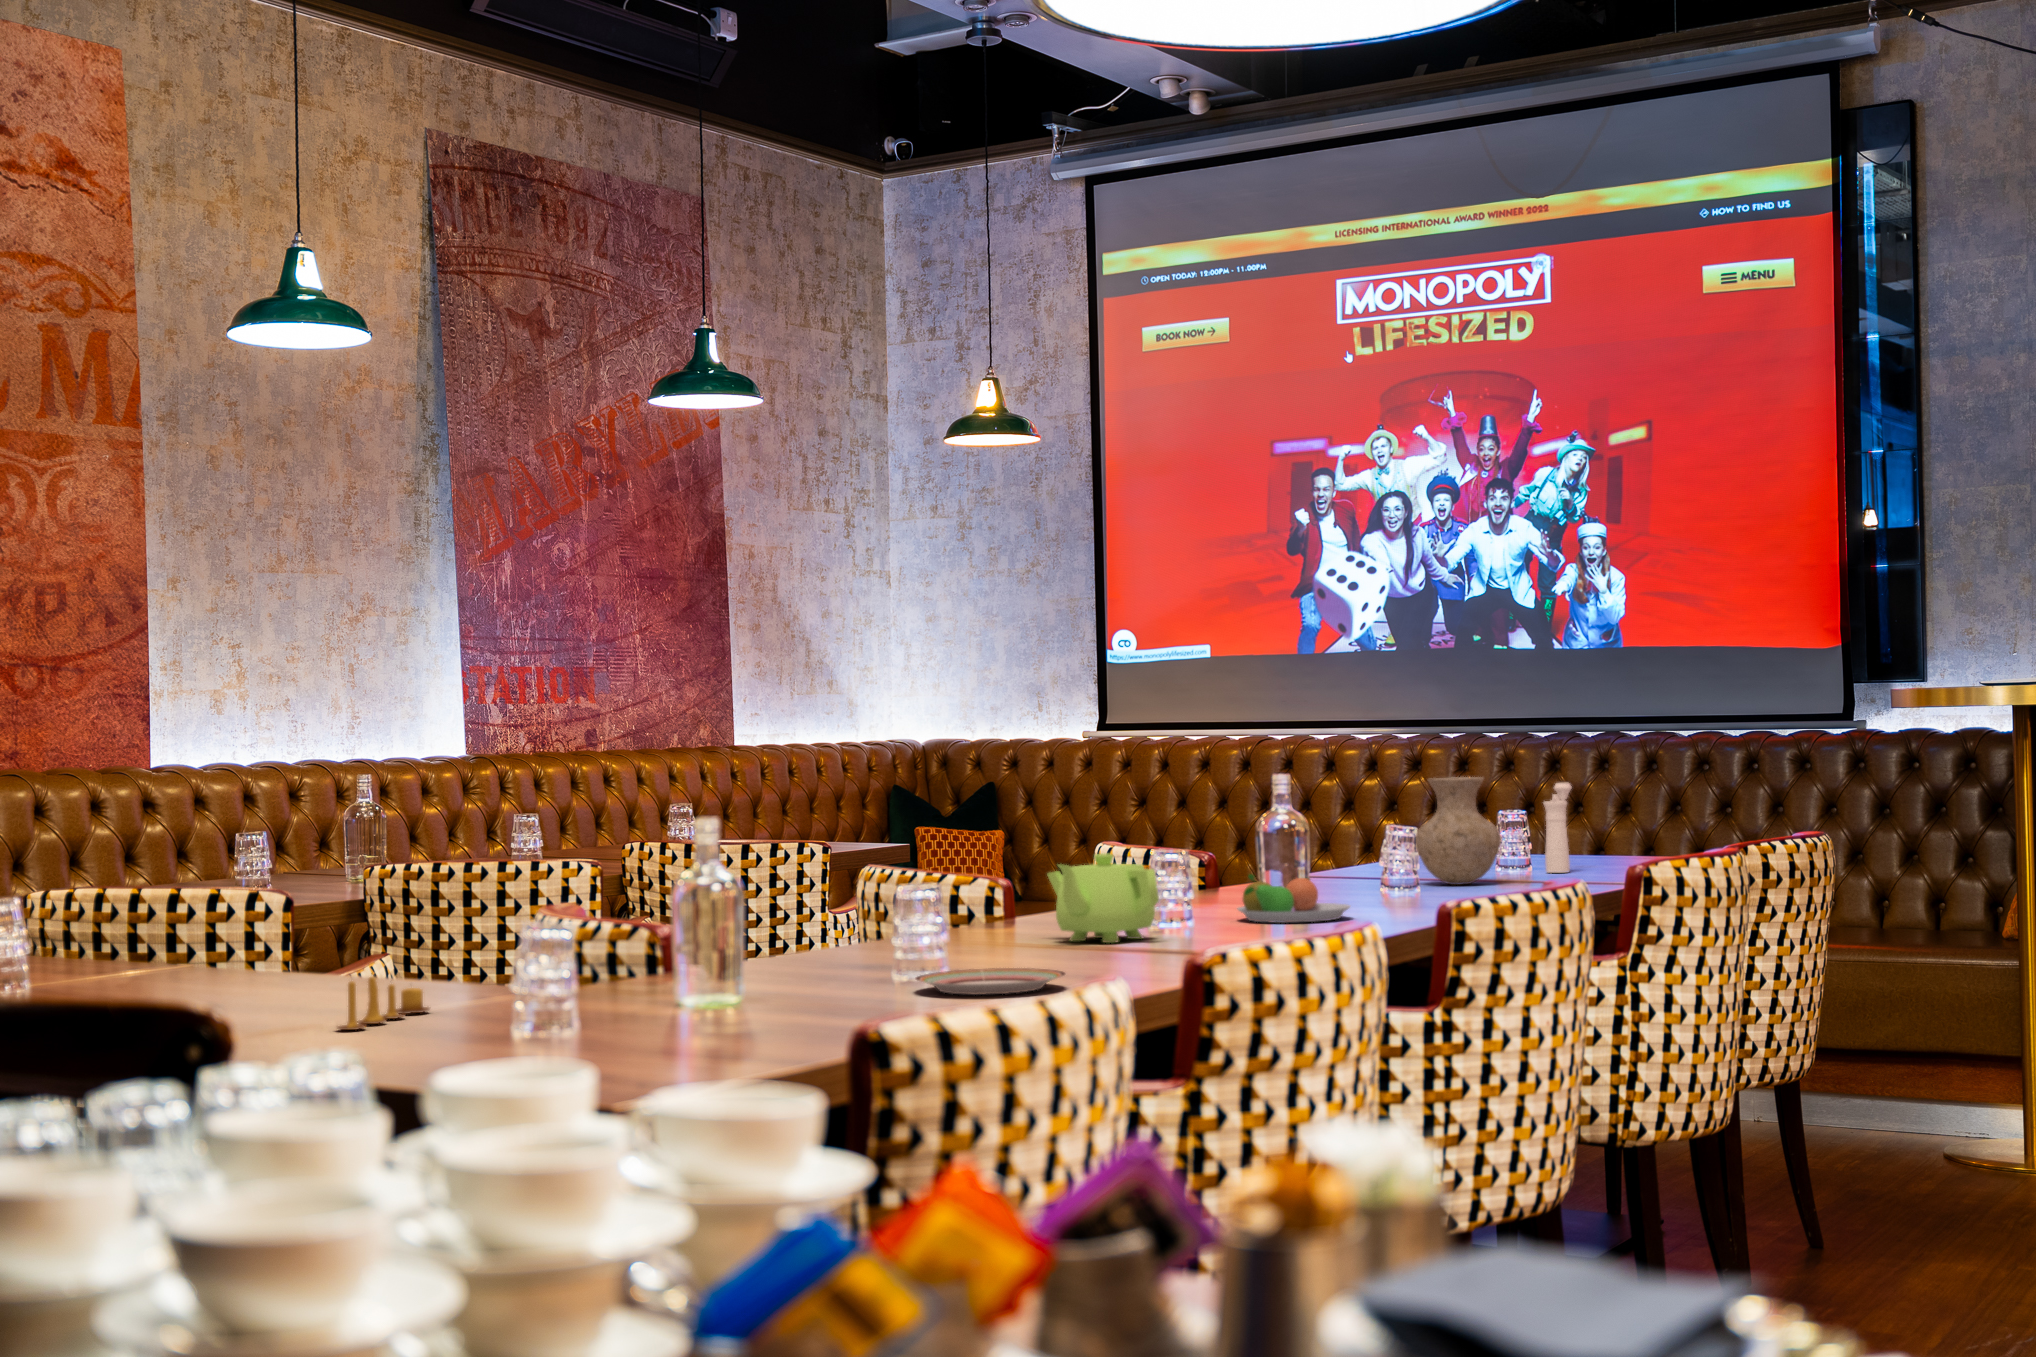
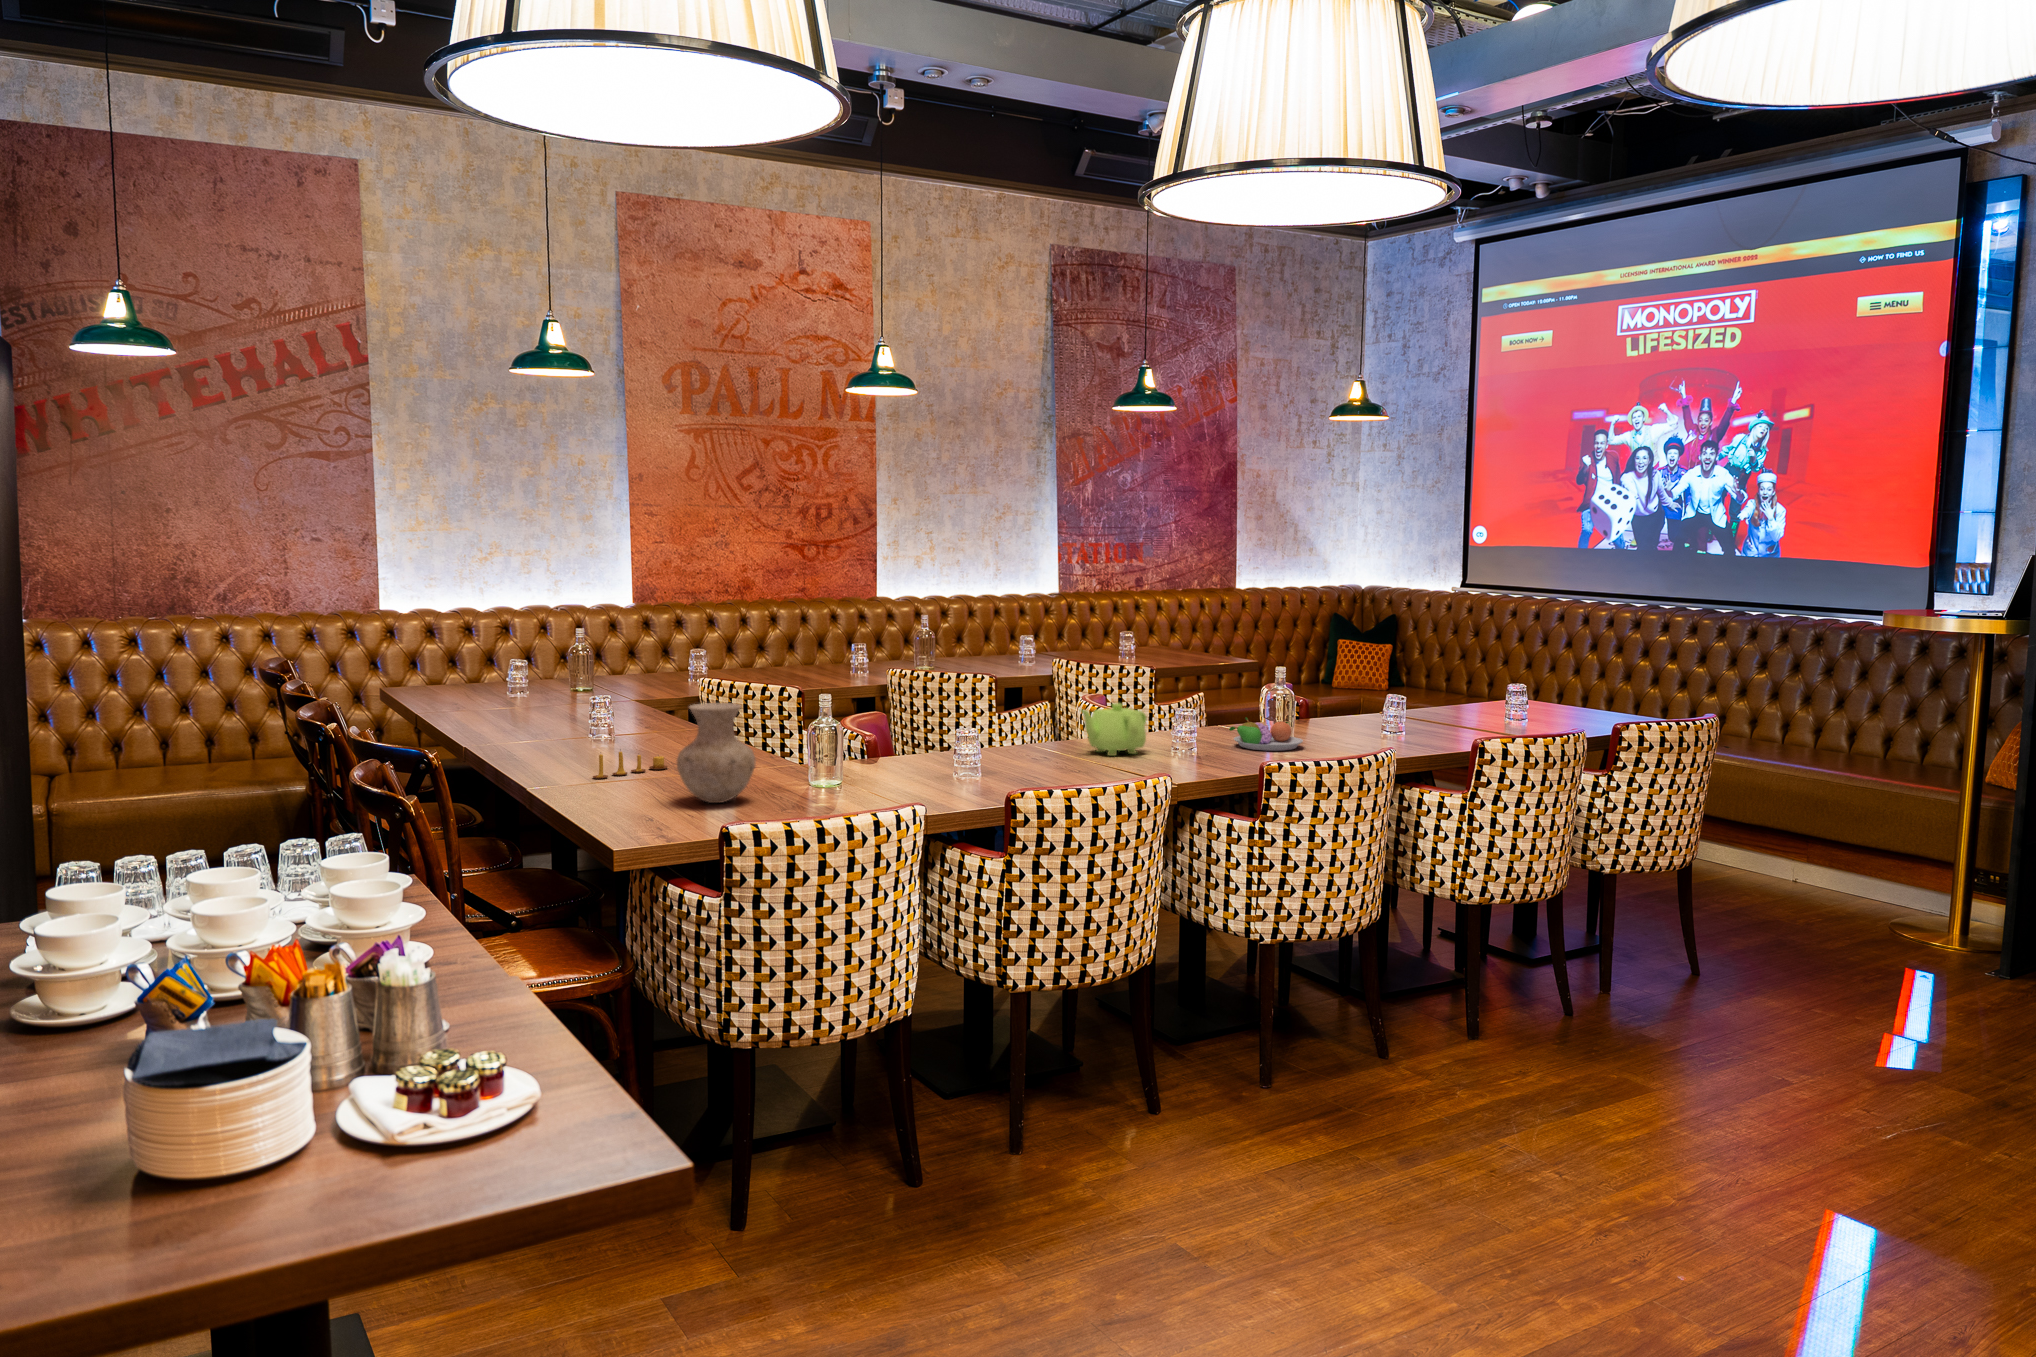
vase: present [1416,777,1501,885] -> present [677,703,755,803]
pepper mill: present [1544,782,1572,873] -> none [1553,661,1584,720]
plate: present [915,968,1065,995] -> none [887,774,971,794]

